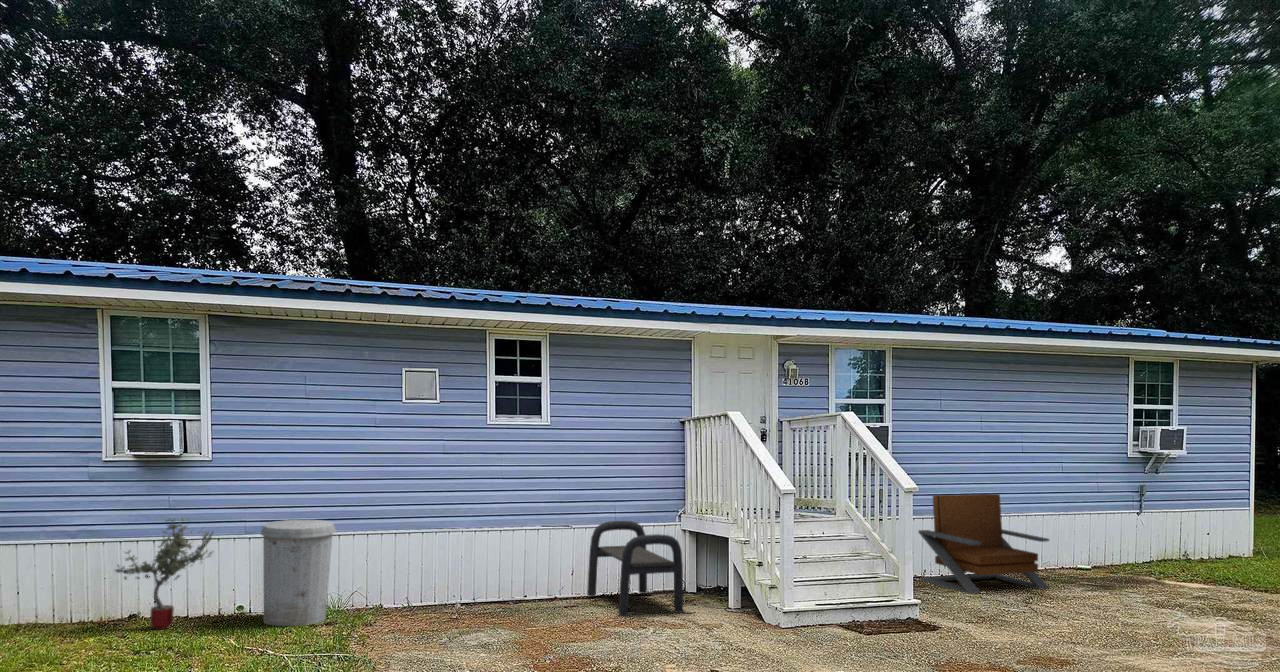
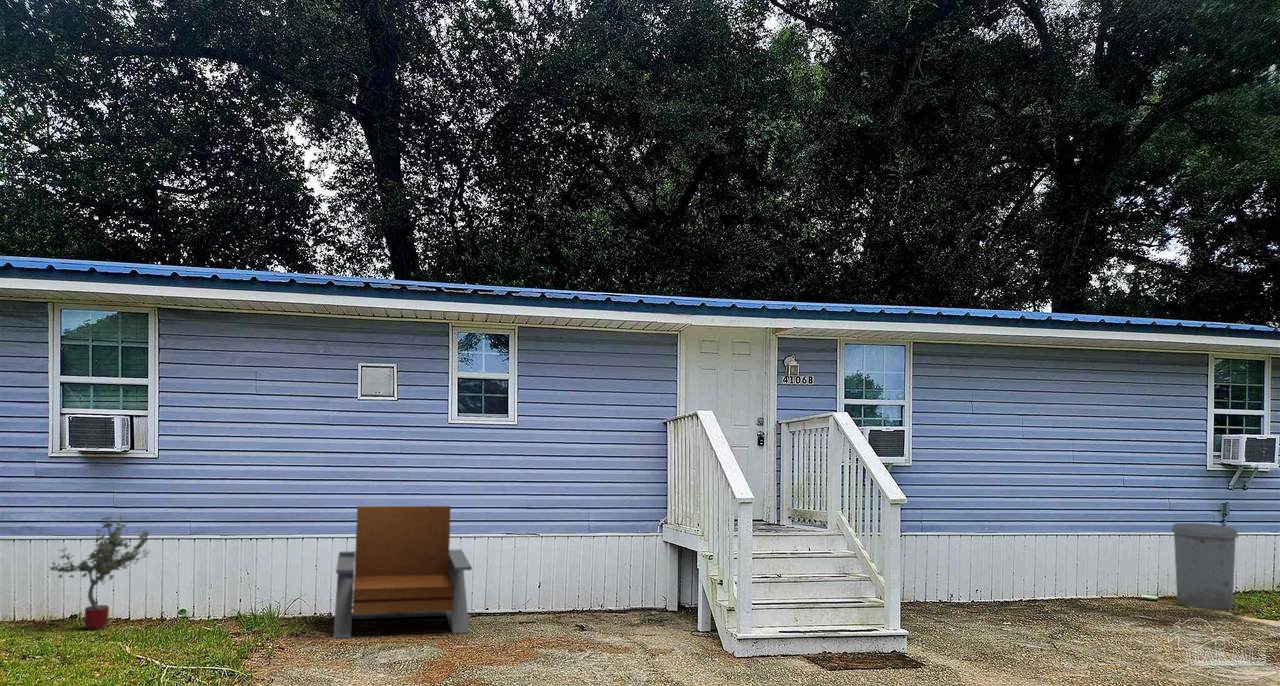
lounge chair: present [919,494,1049,594] -> present [333,506,472,638]
trash can: present [261,520,336,626] -> present [1172,523,1238,609]
bench: present [587,521,683,616] -> none [556,530,647,636]

